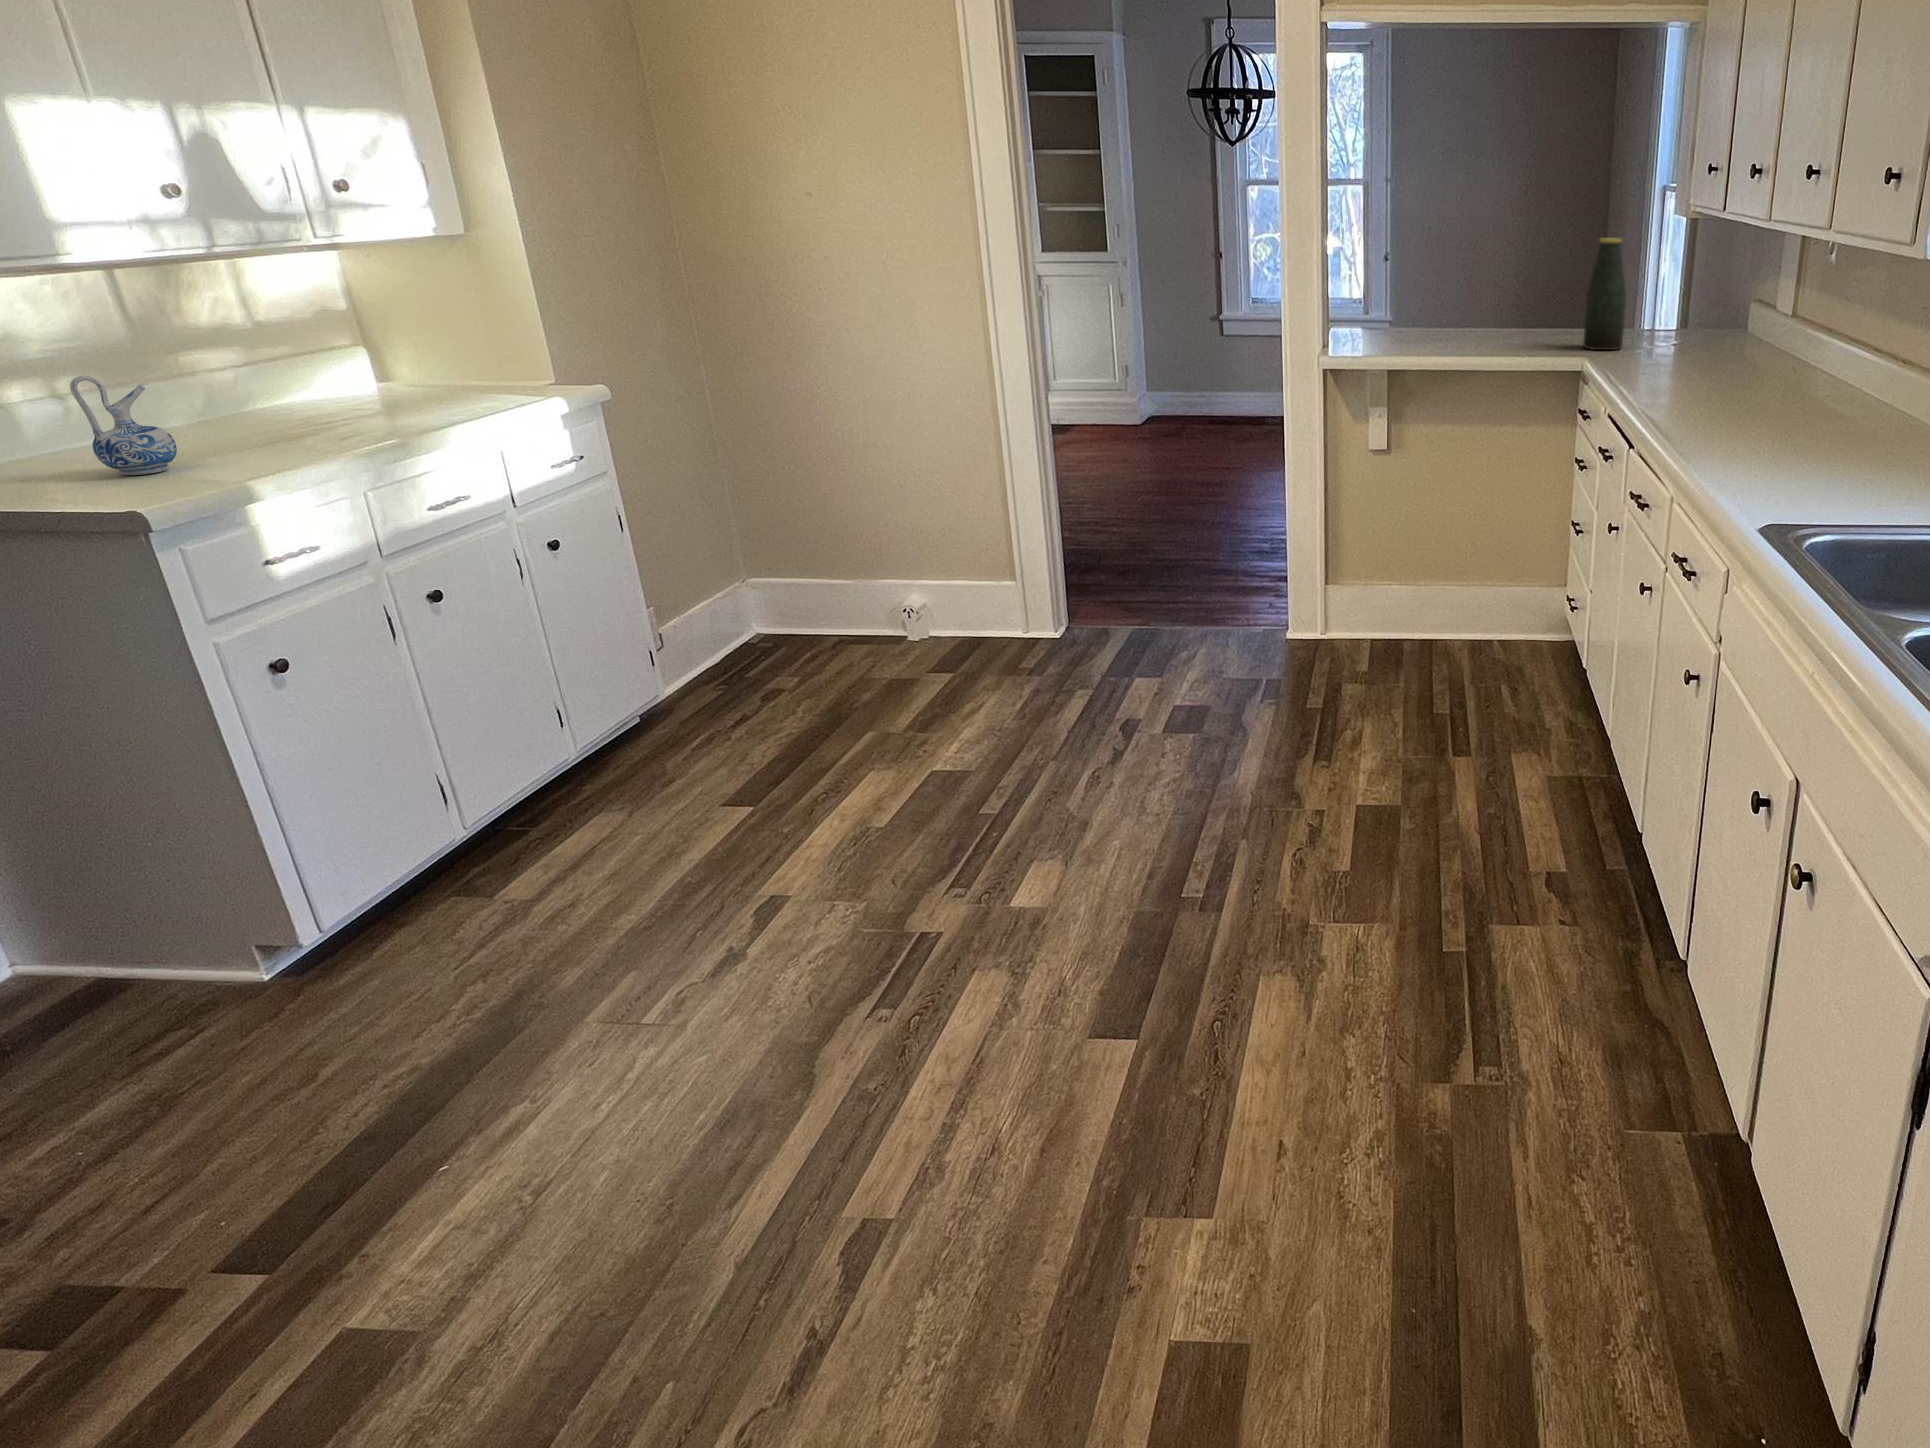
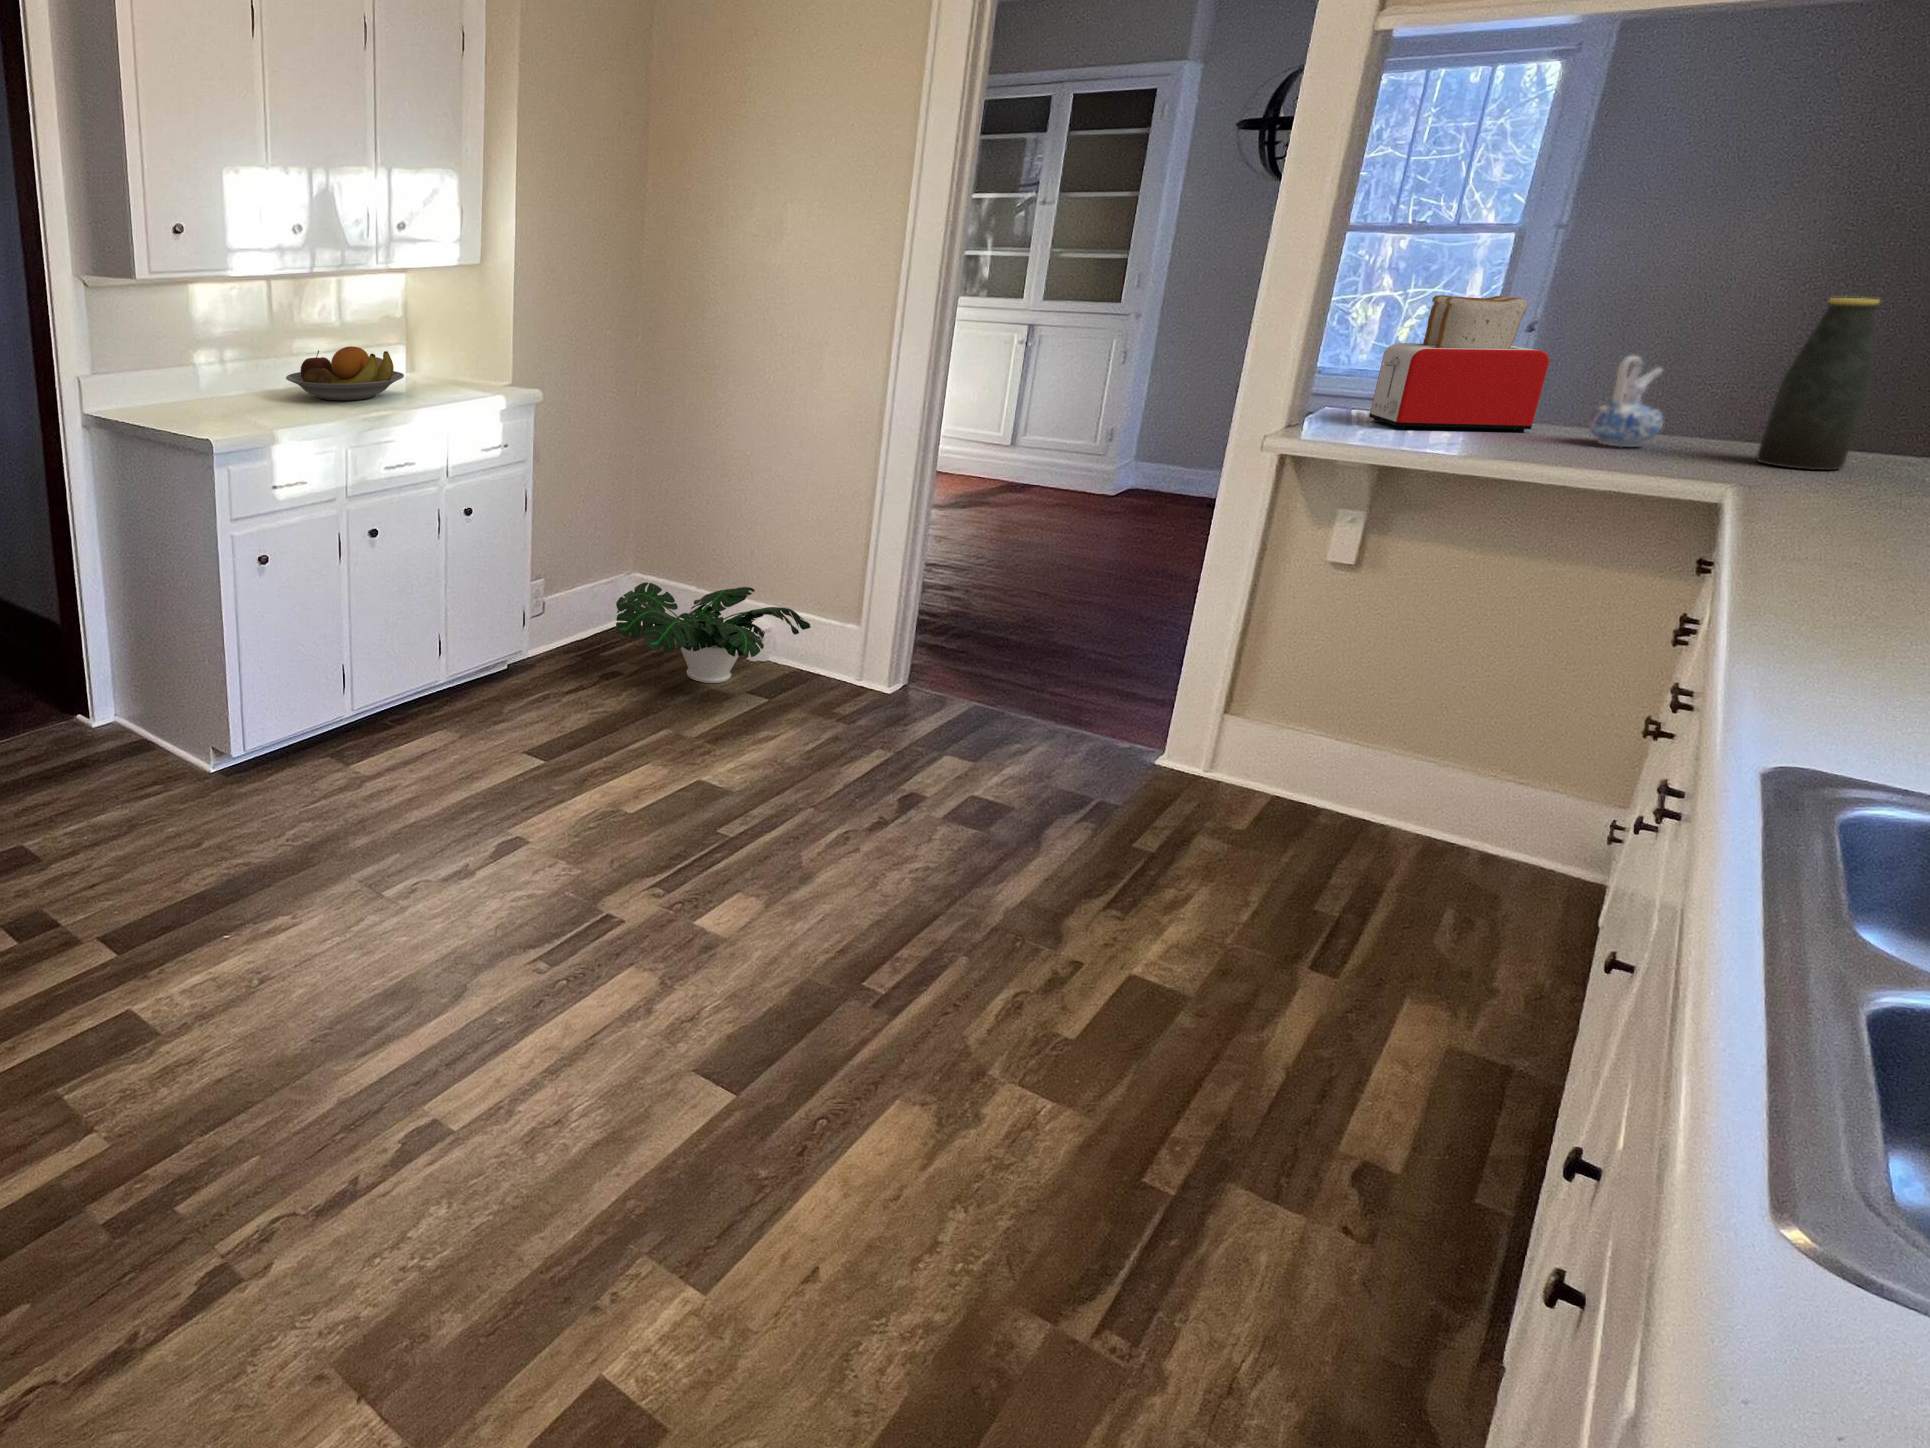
toaster: none [1373,243,1467,347] -> present [1369,295,1549,432]
fruit bowl: none [203,355,413,432] -> present [286,346,404,400]
ceramic pitcher: present [70,376,177,475] -> present [1589,356,1663,447]
potted plant: none [760,568,977,674] -> present [616,582,811,683]

